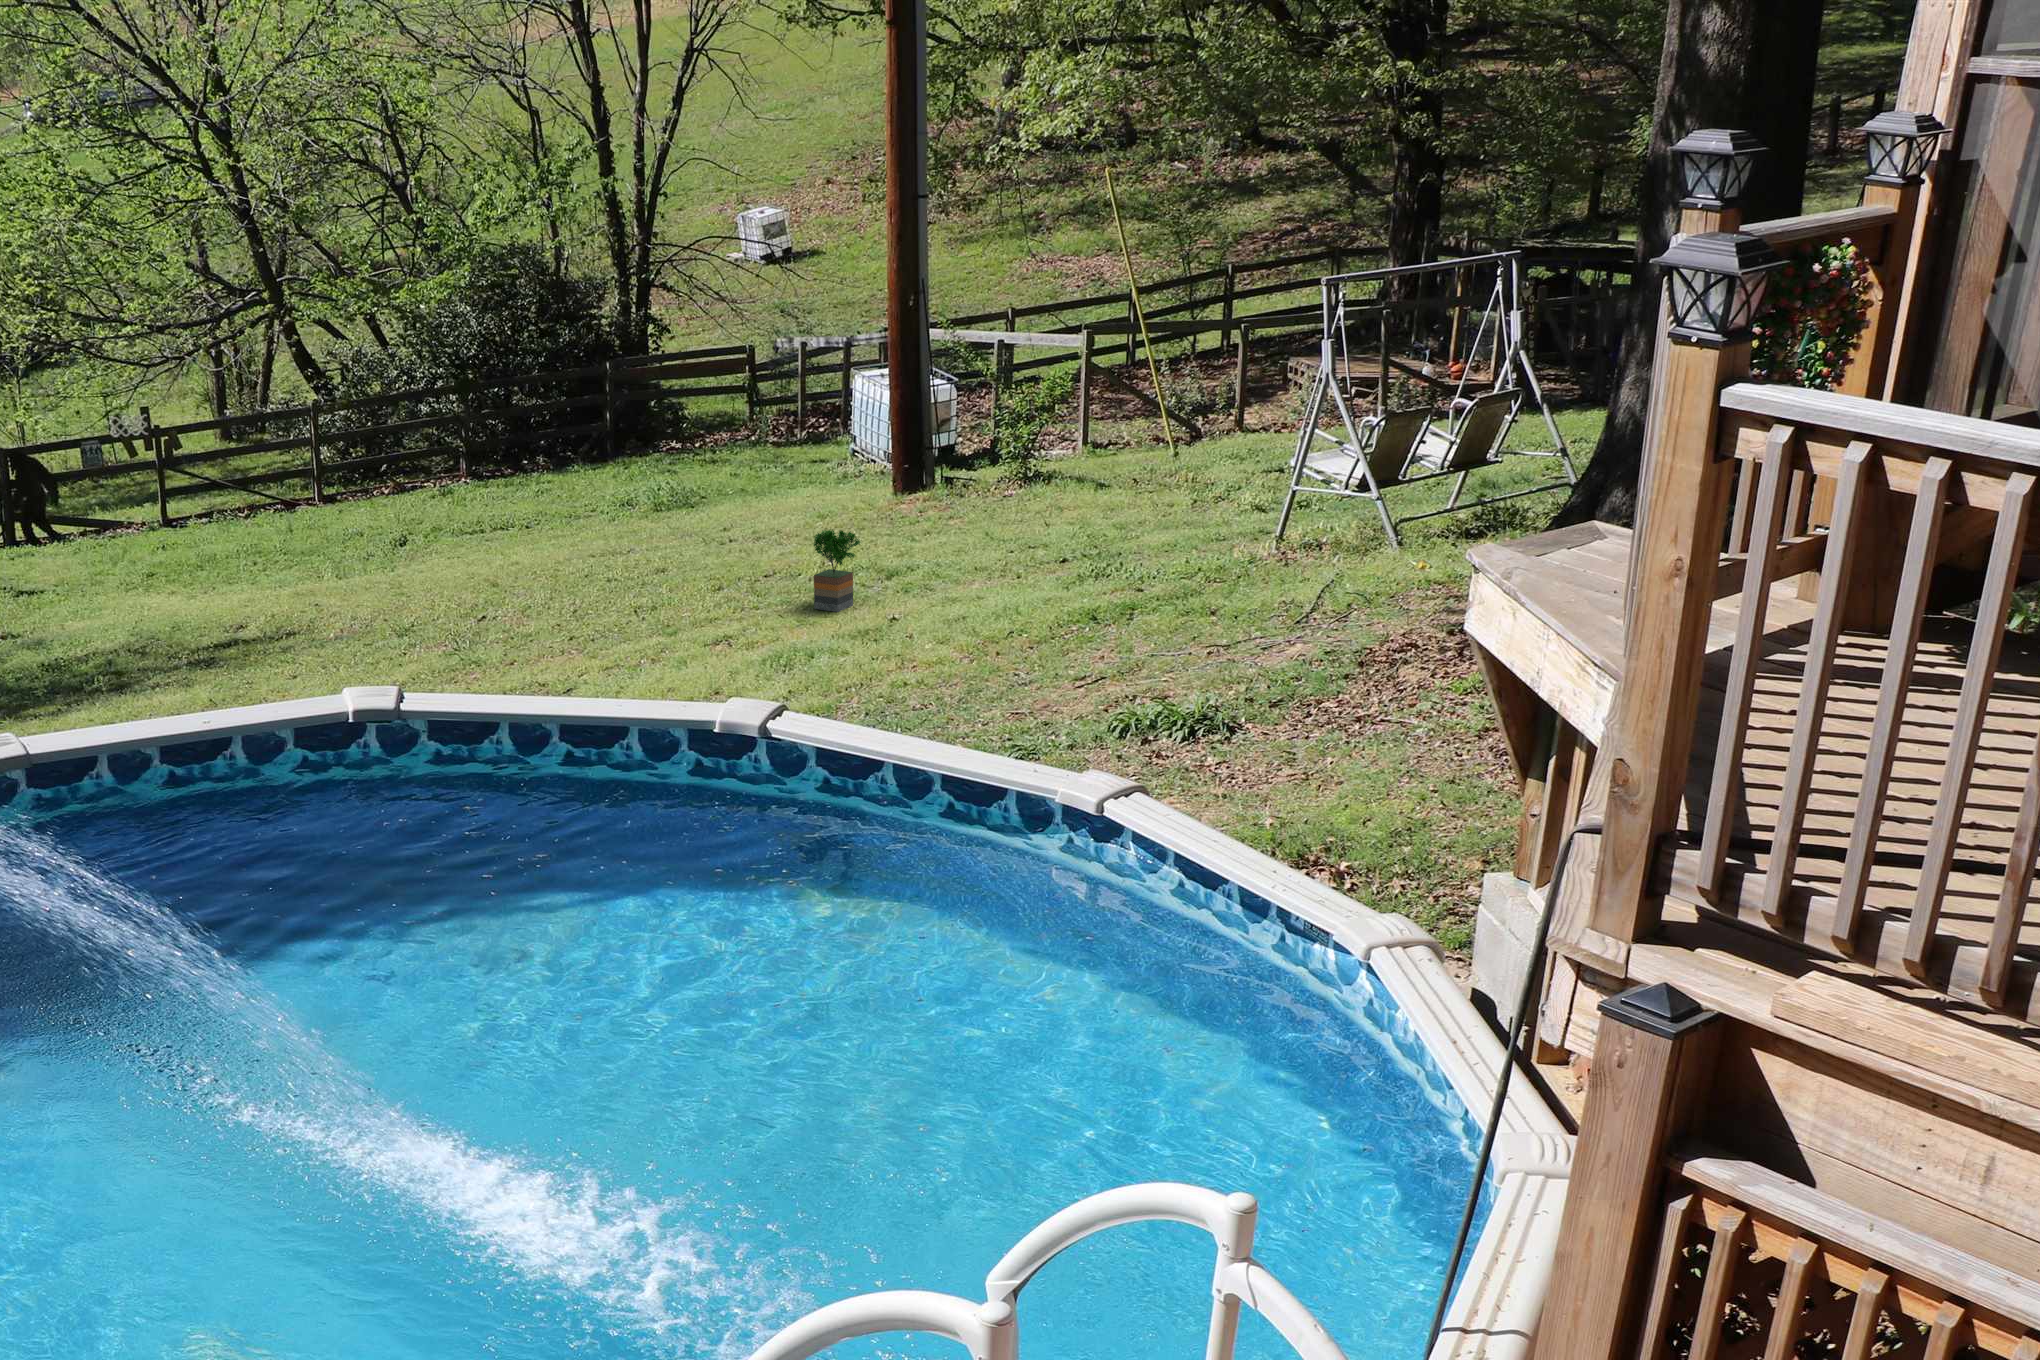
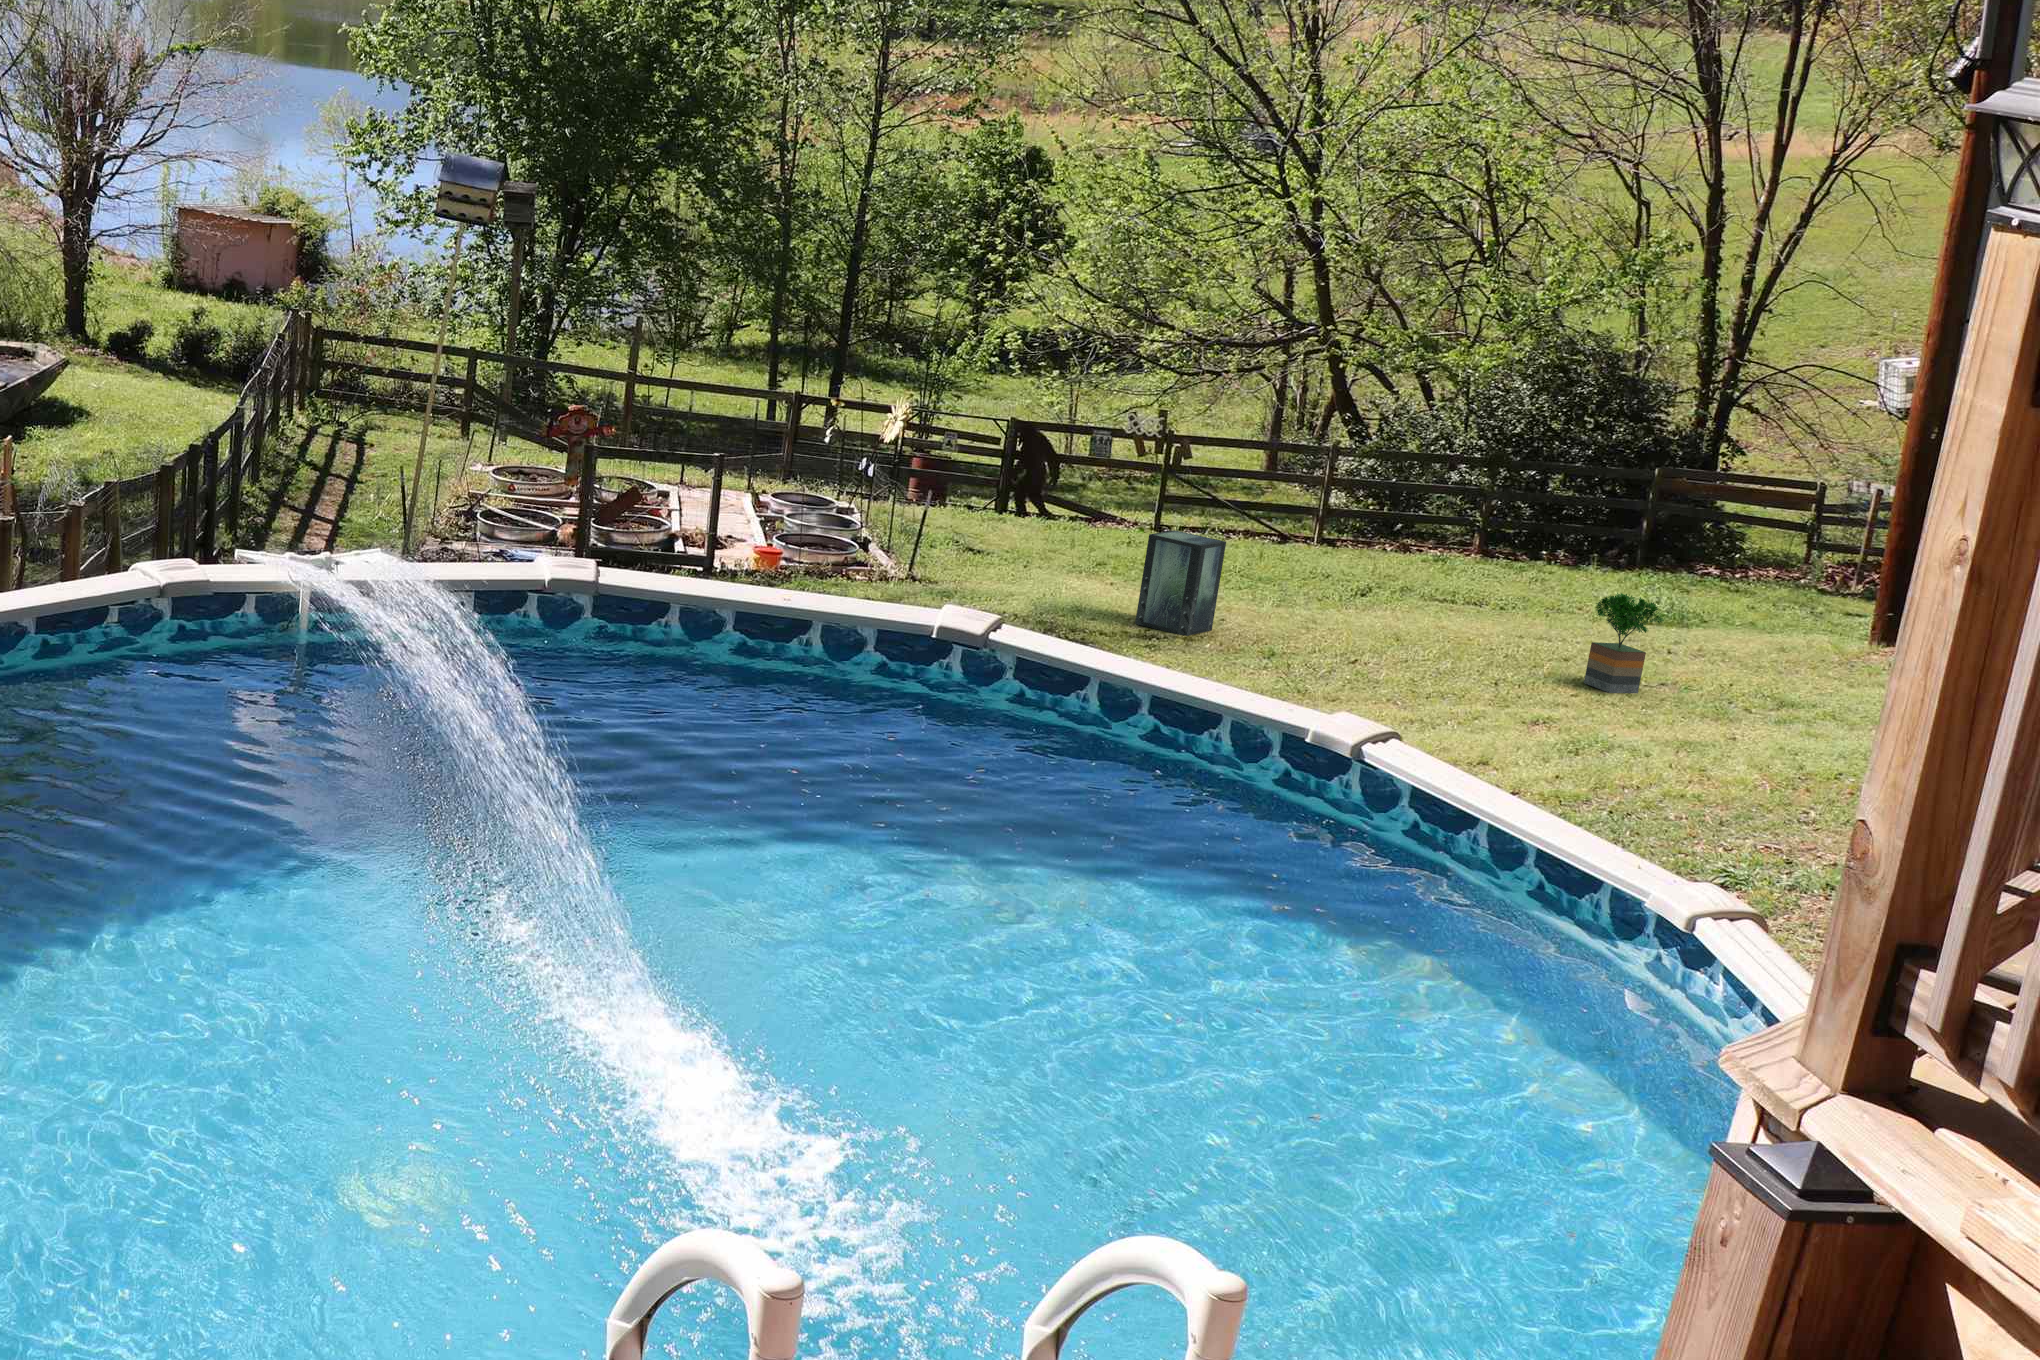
storage box: none [470,572,533,665] -> present [1135,530,1226,636]

